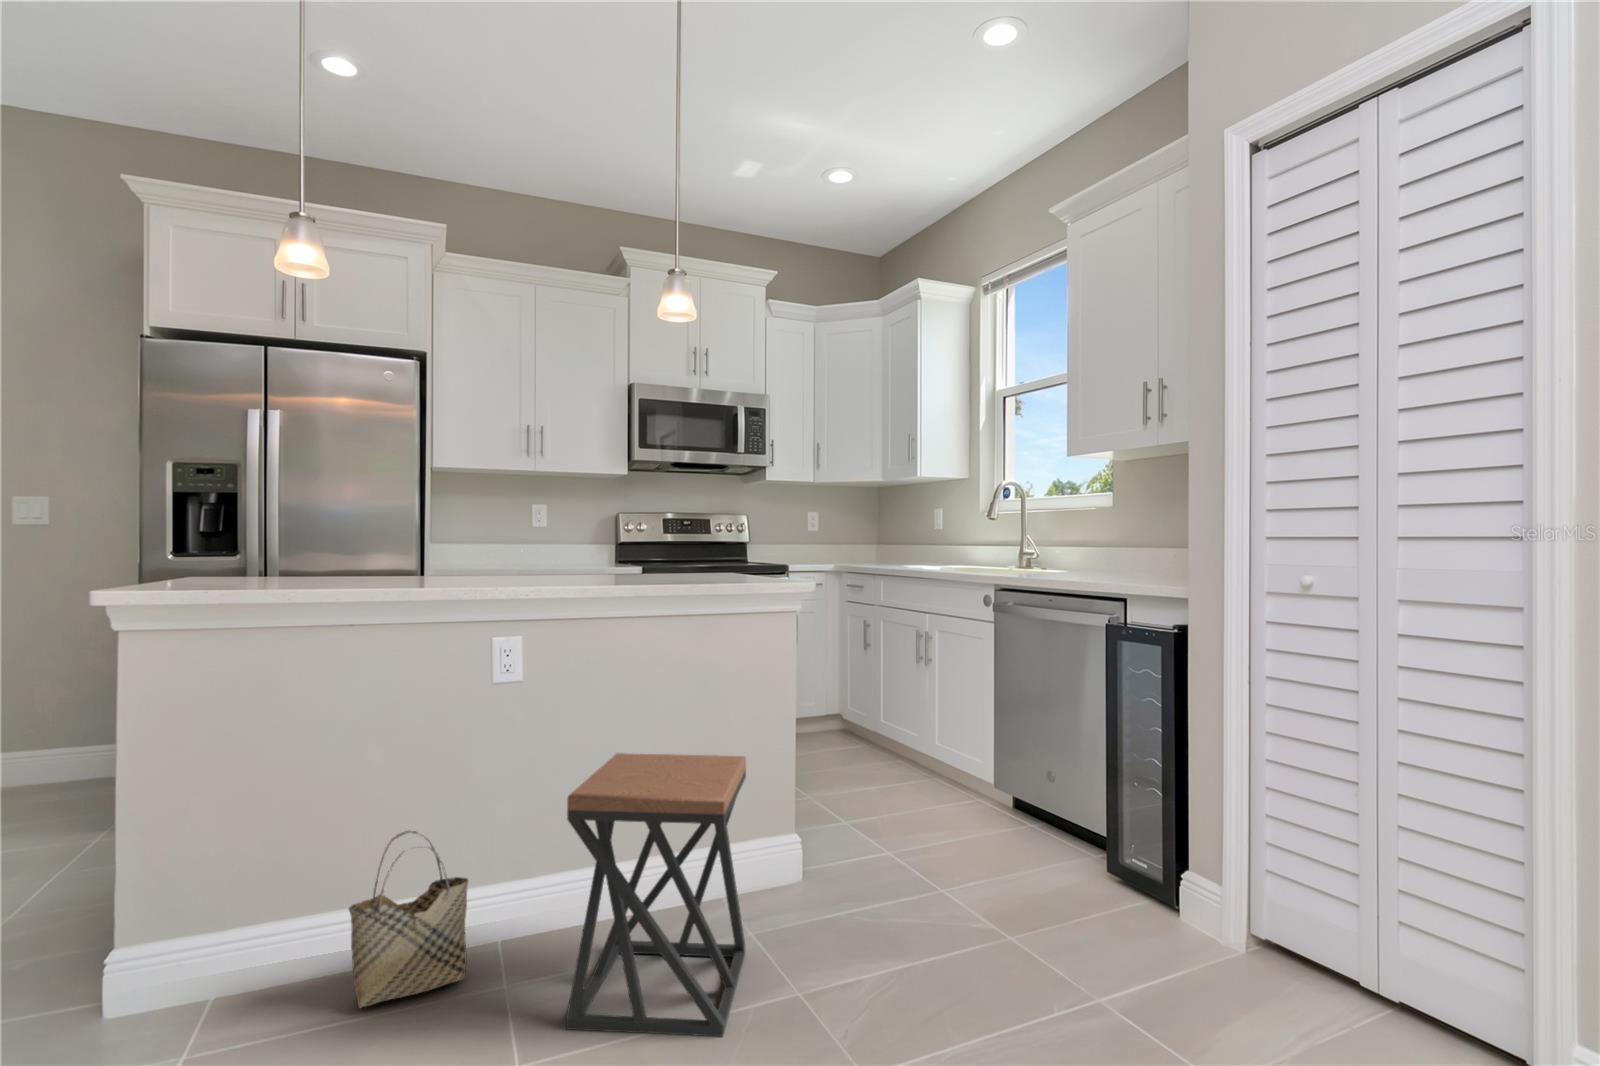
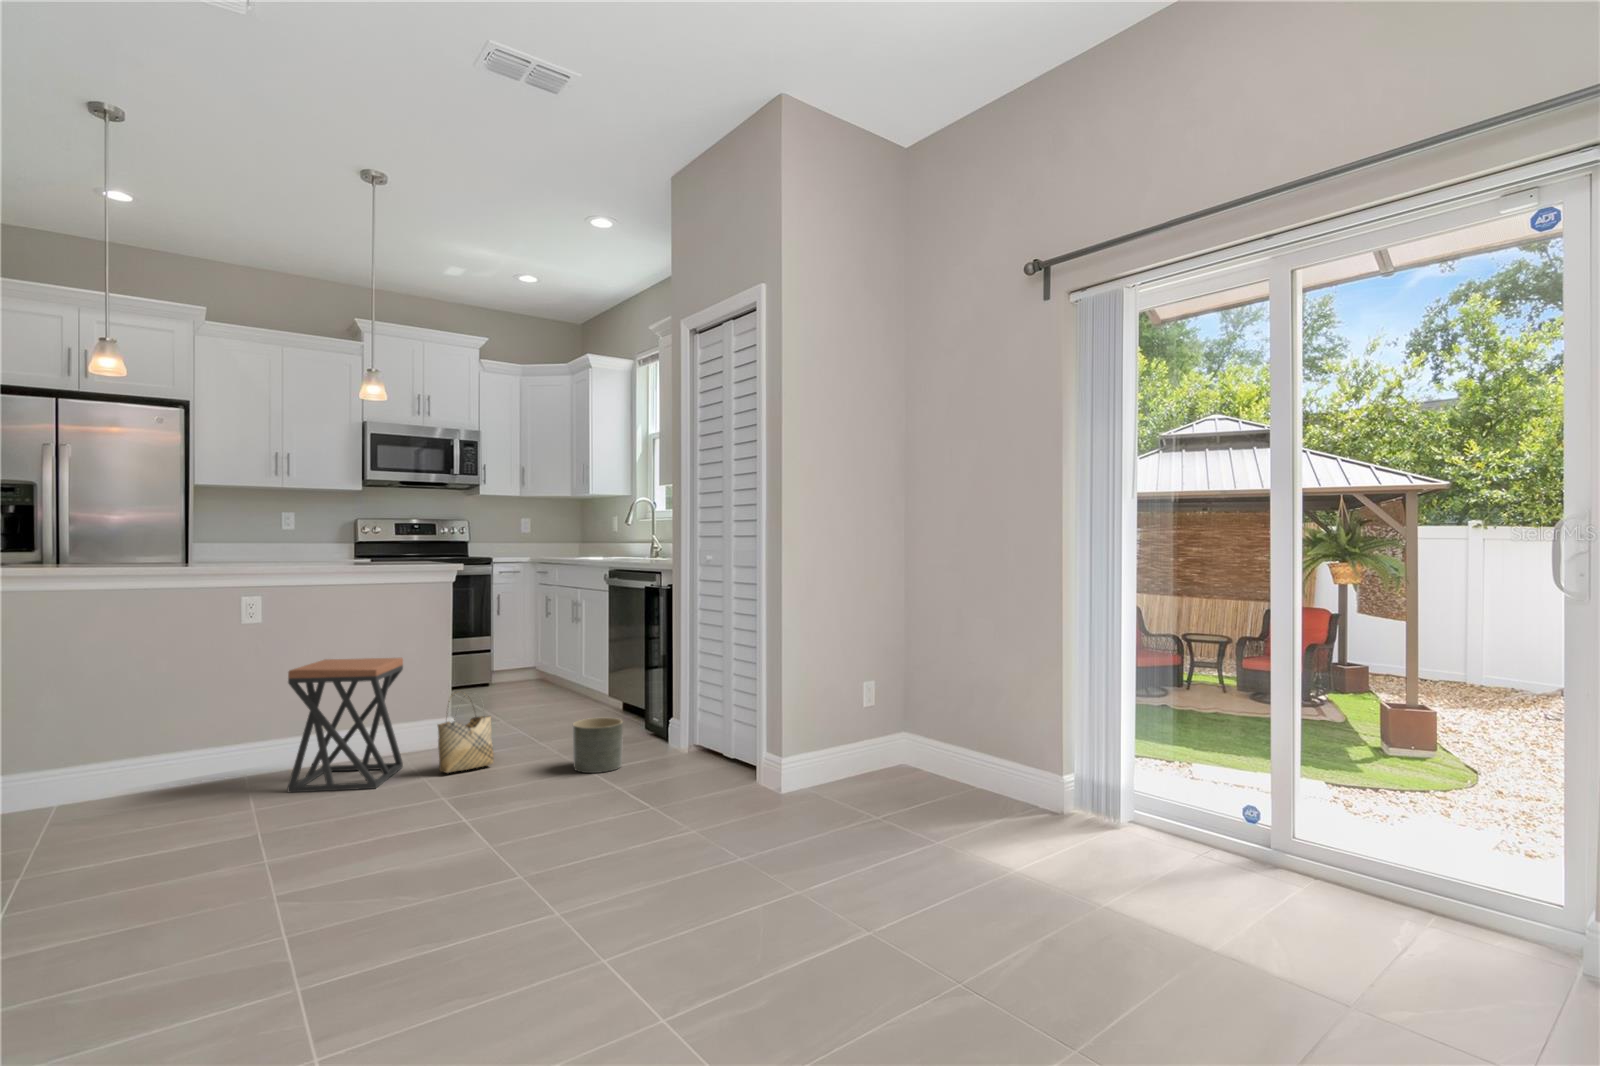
woven basket: present [348,831,468,1008] -> present [437,692,494,773]
planter: none [1068,890,1173,1027] -> present [573,718,623,773]

